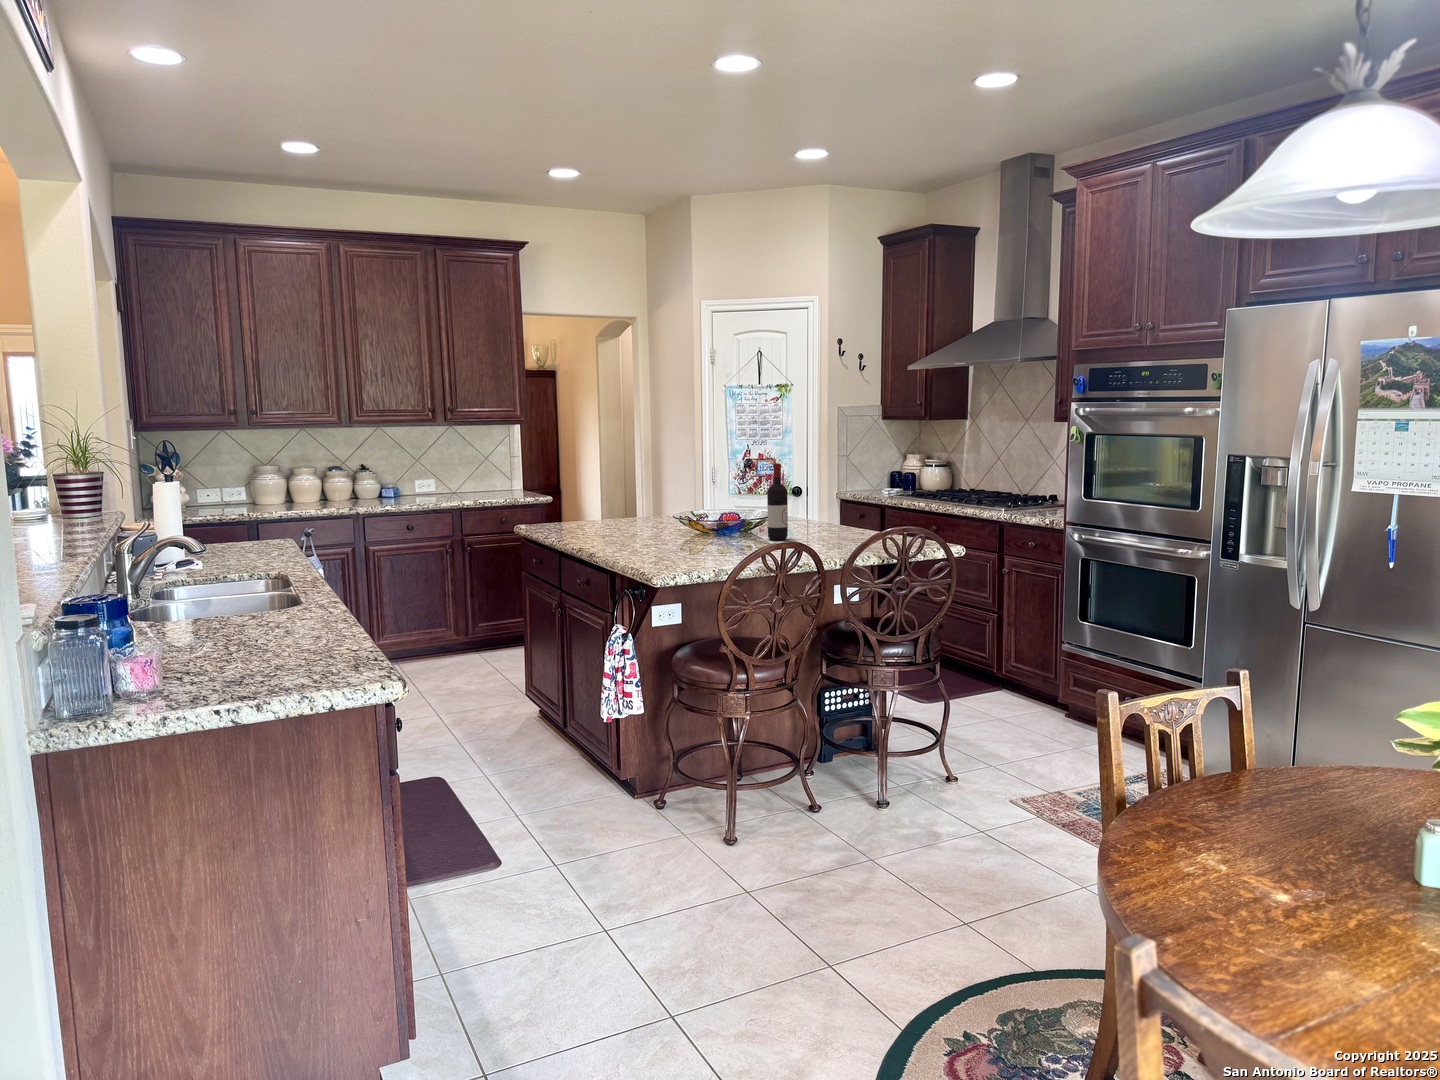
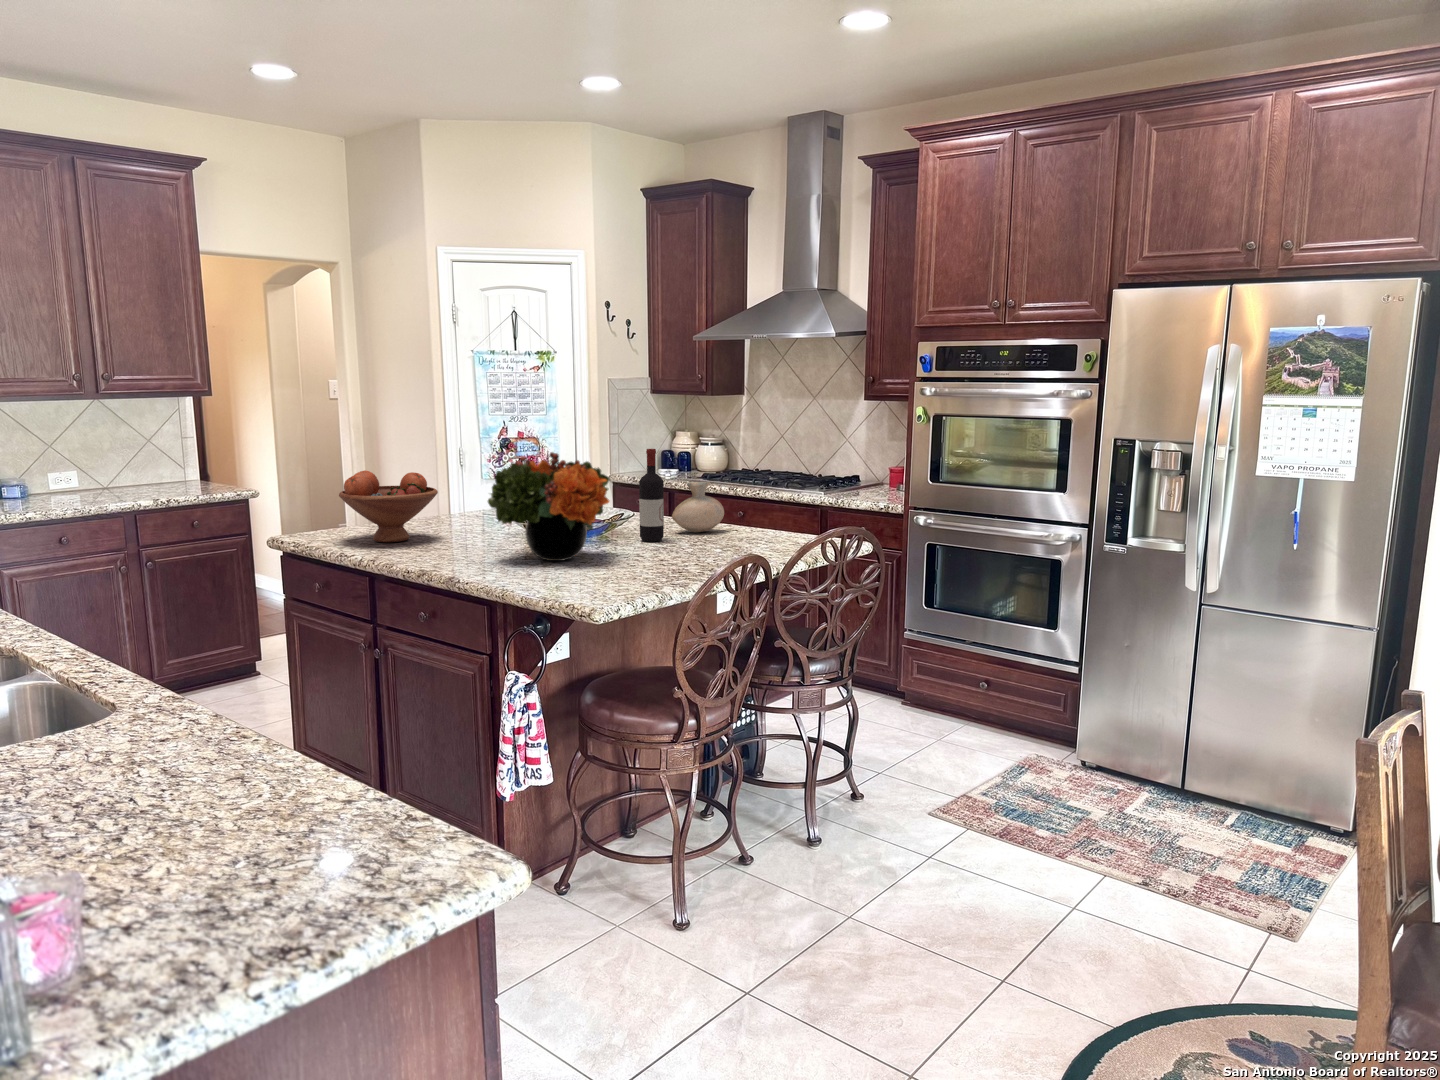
flower arrangement: none [628,464,727,549] -> present [488,452,609,561]
fruit bowl: none [550,479,621,534] -> present [339,470,438,542]
vase: none [803,493,852,535] -> present [672,482,724,532]

